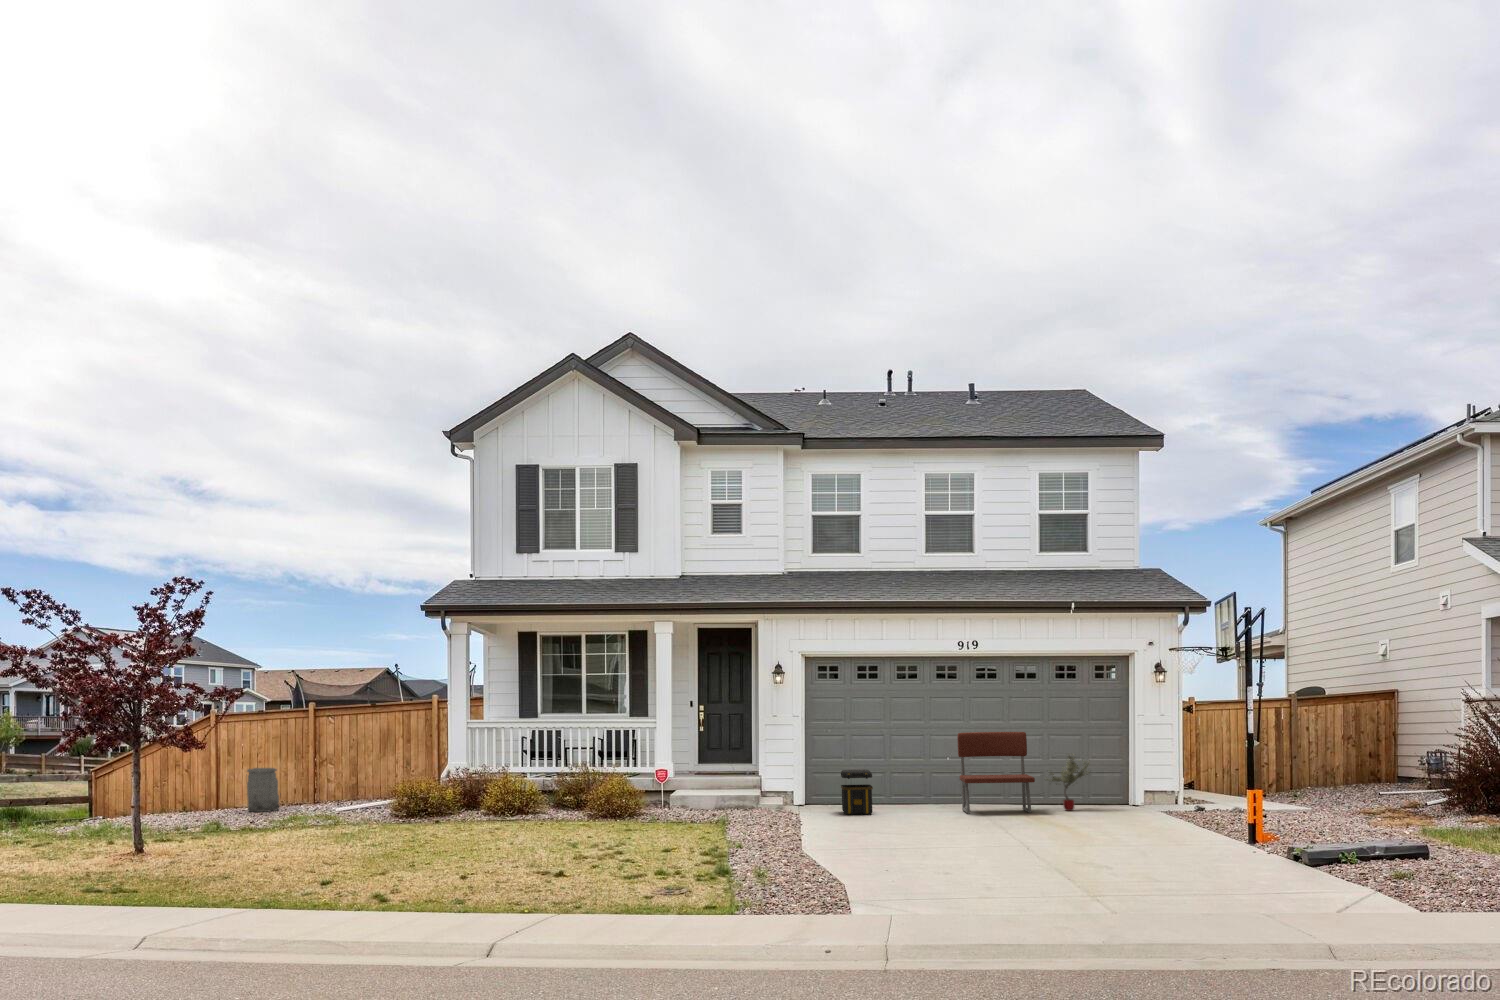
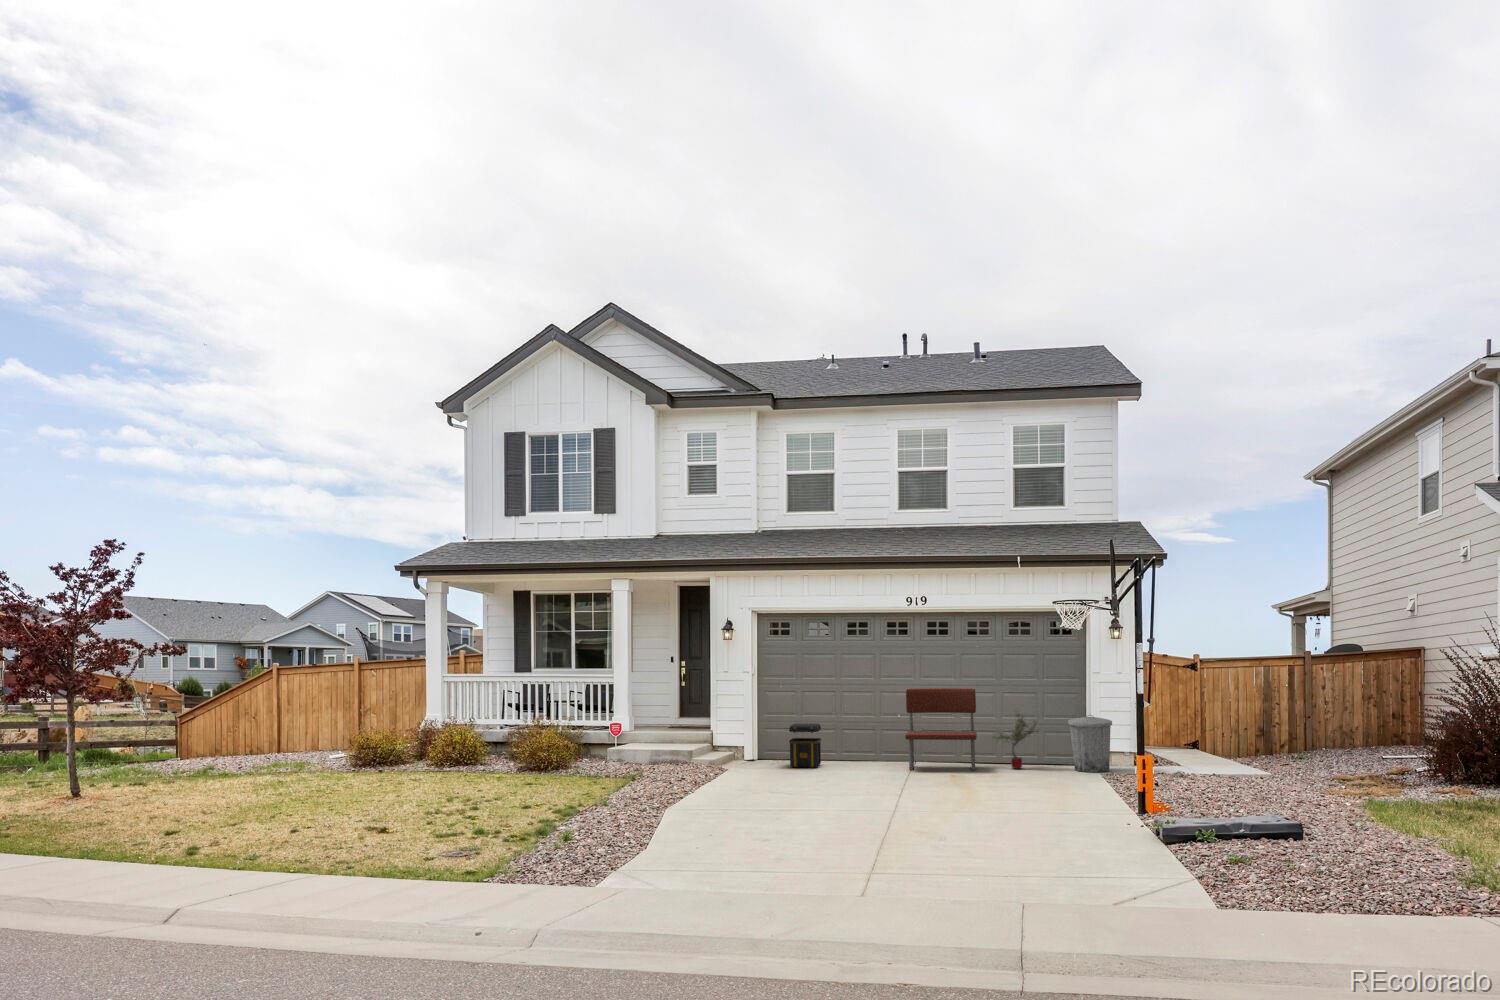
trash can: present [247,768,279,812] -> present [1068,715,1112,772]

